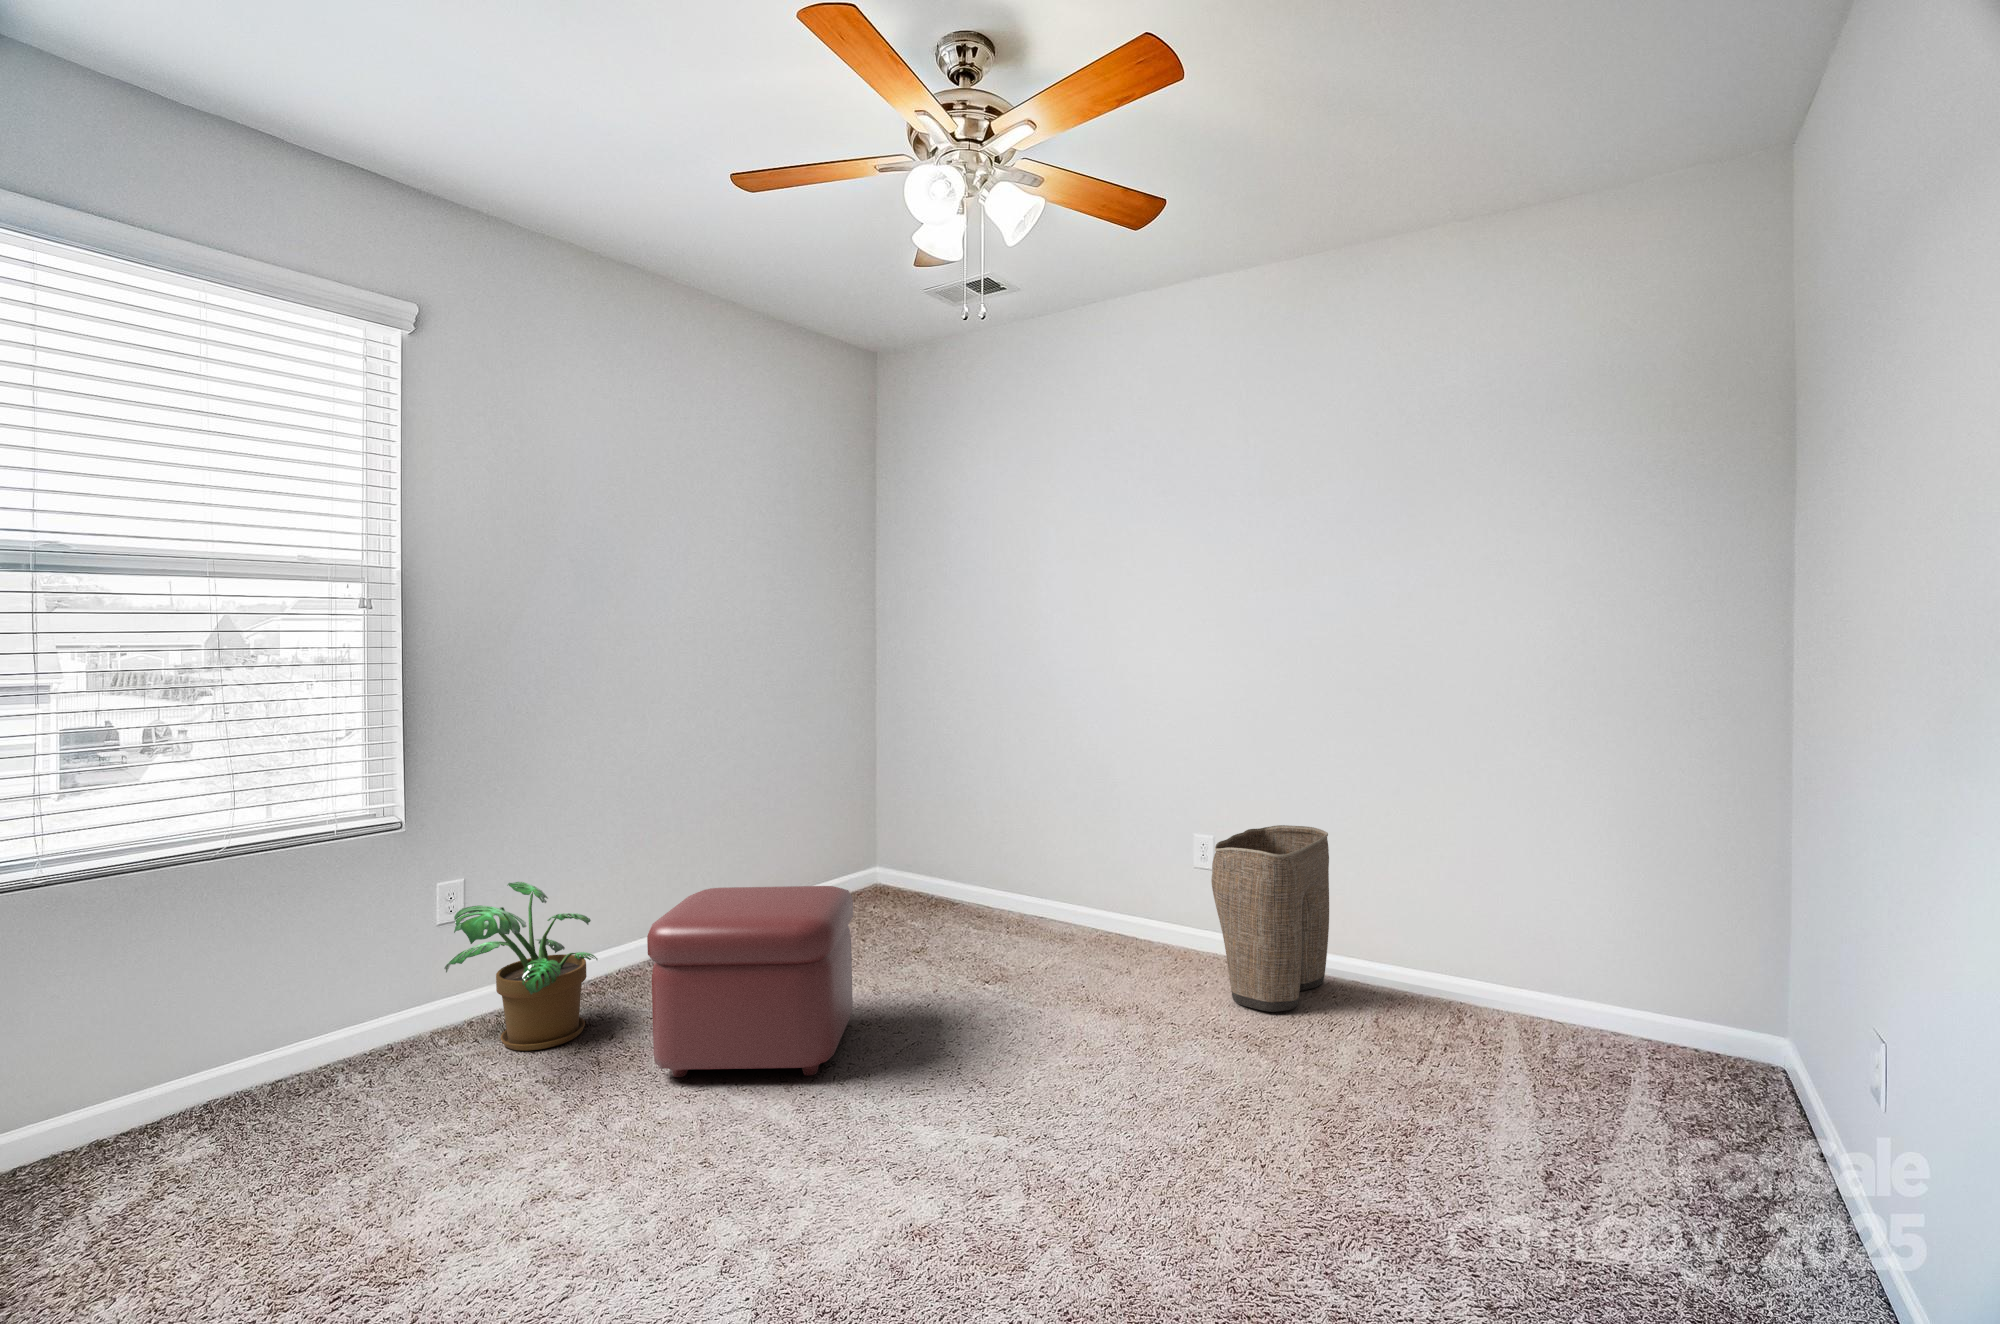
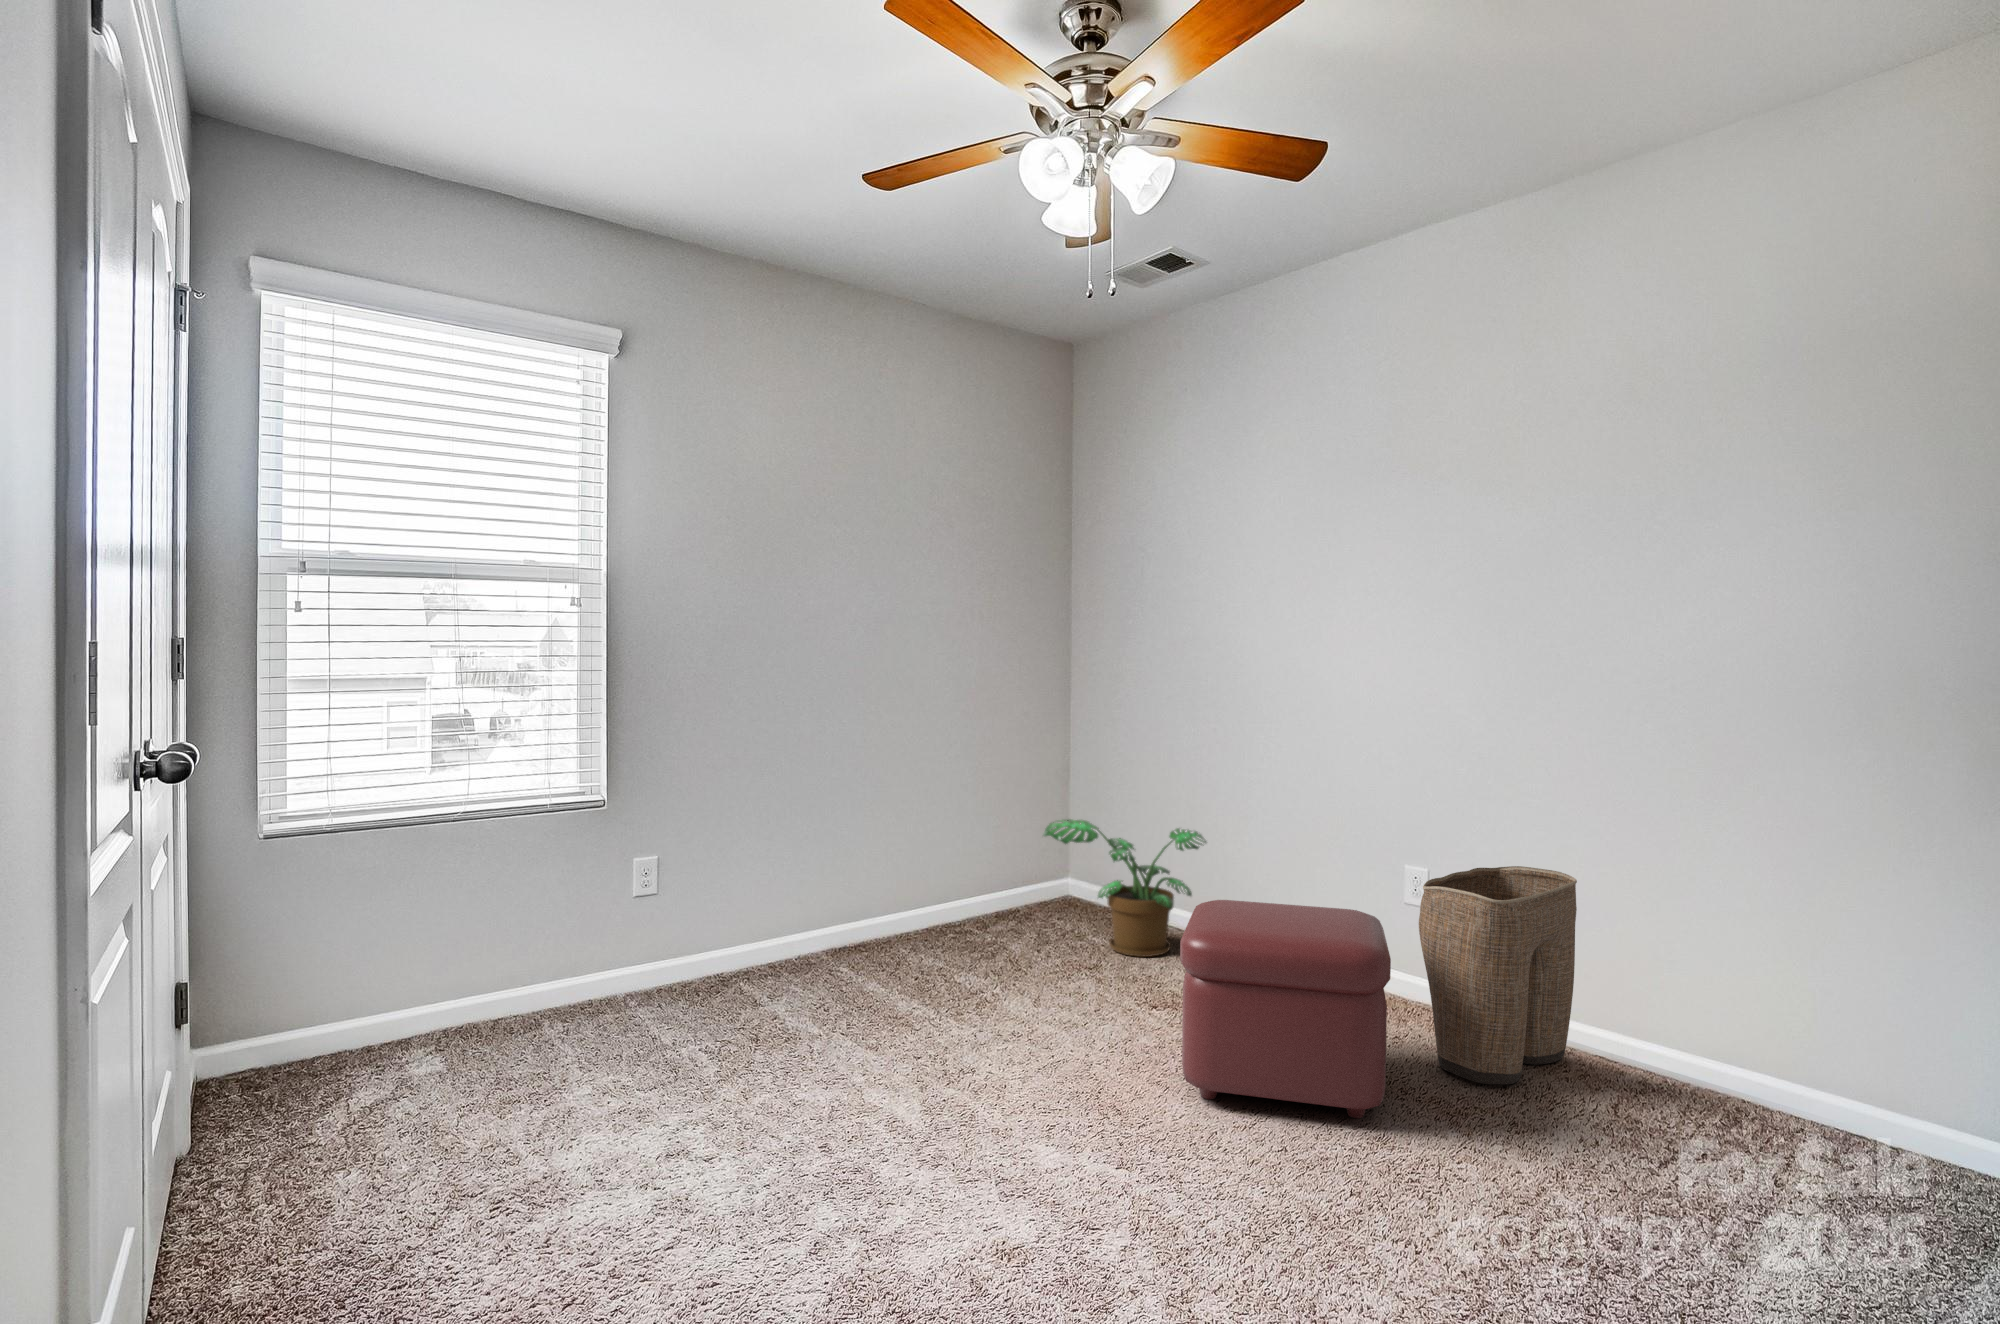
potted plant: present [444,882,598,1051] -> present [1043,819,1206,957]
ottoman: present [647,886,853,1077] -> present [1180,900,1391,1118]

